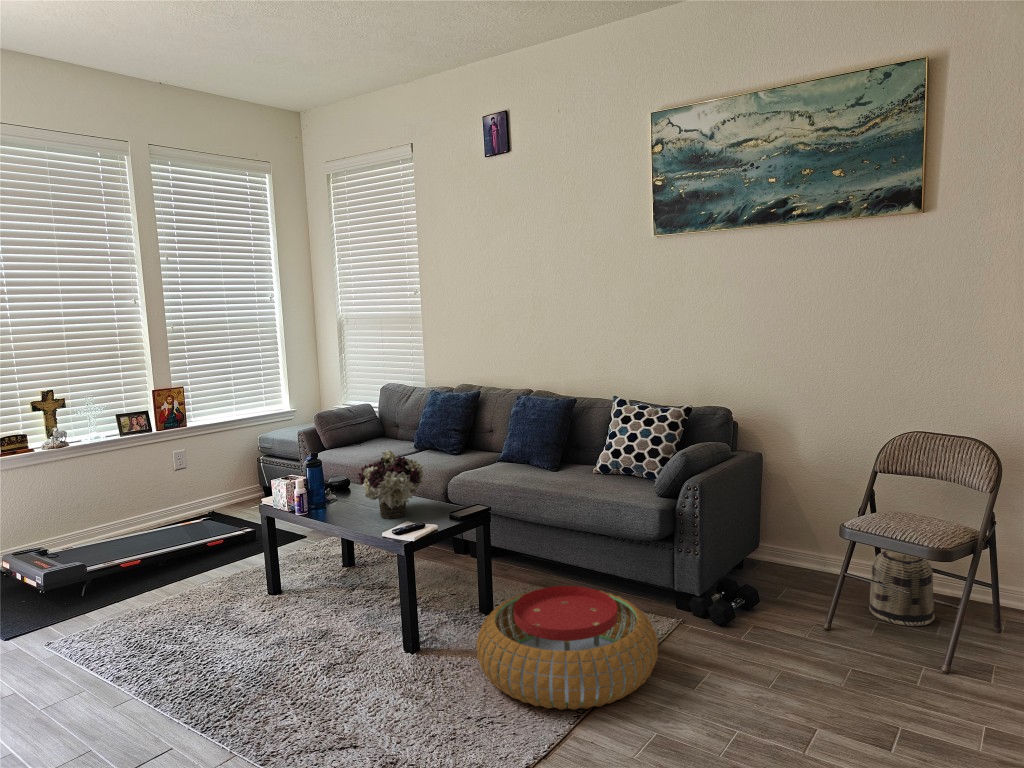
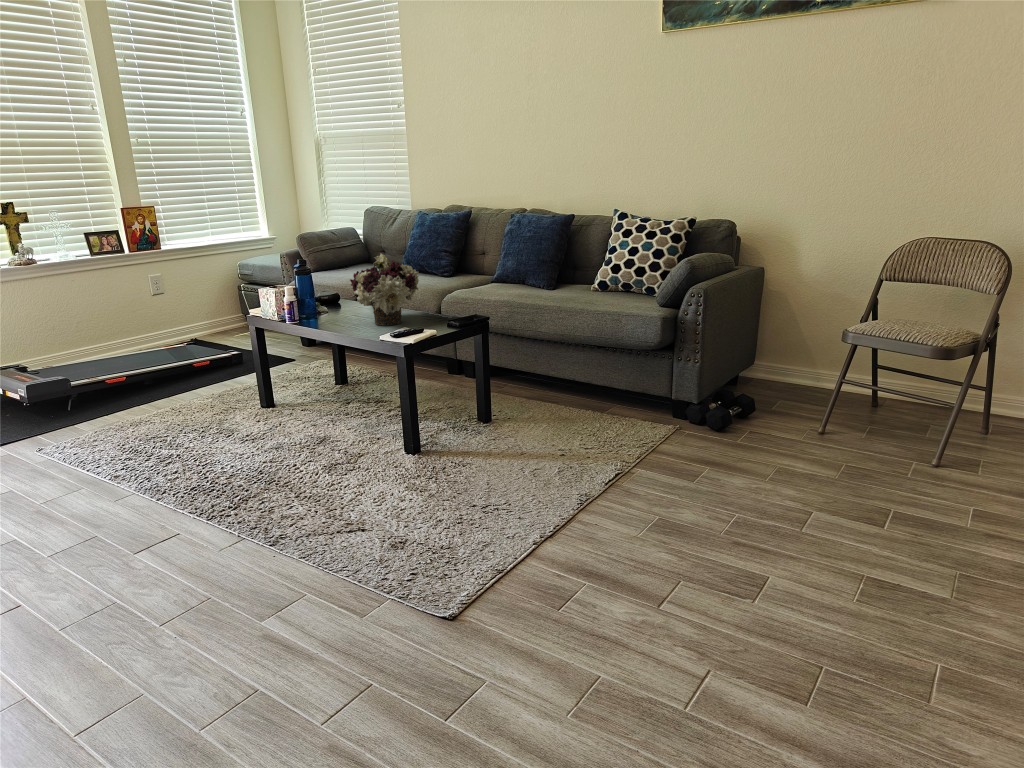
basket: present [869,550,935,626] -> none [862,344,930,429]
pouf: present [477,586,658,710] -> none [479,389,660,499]

